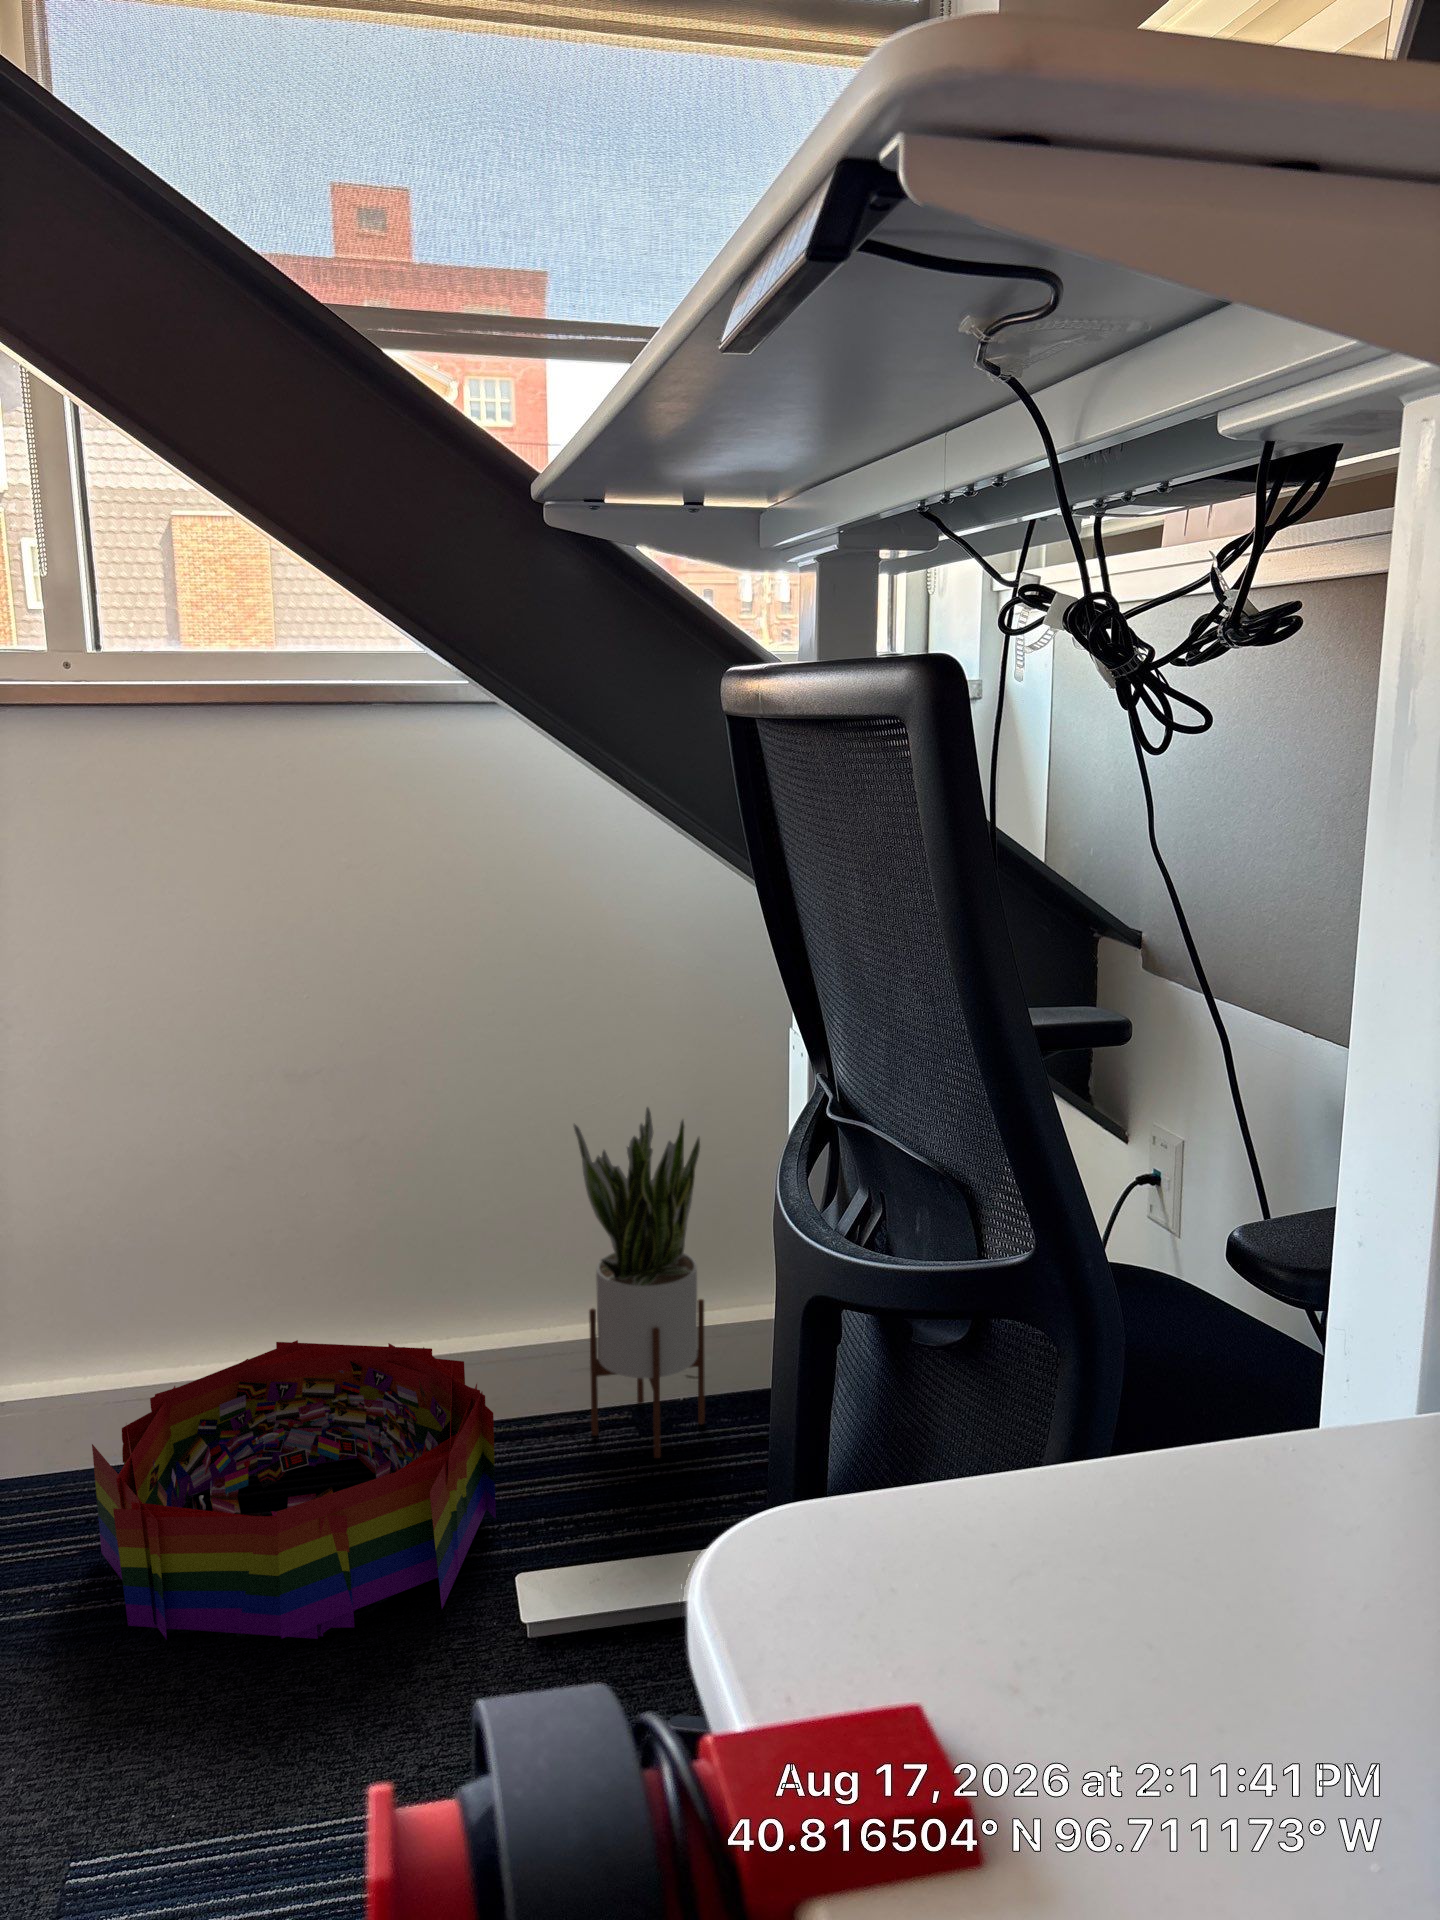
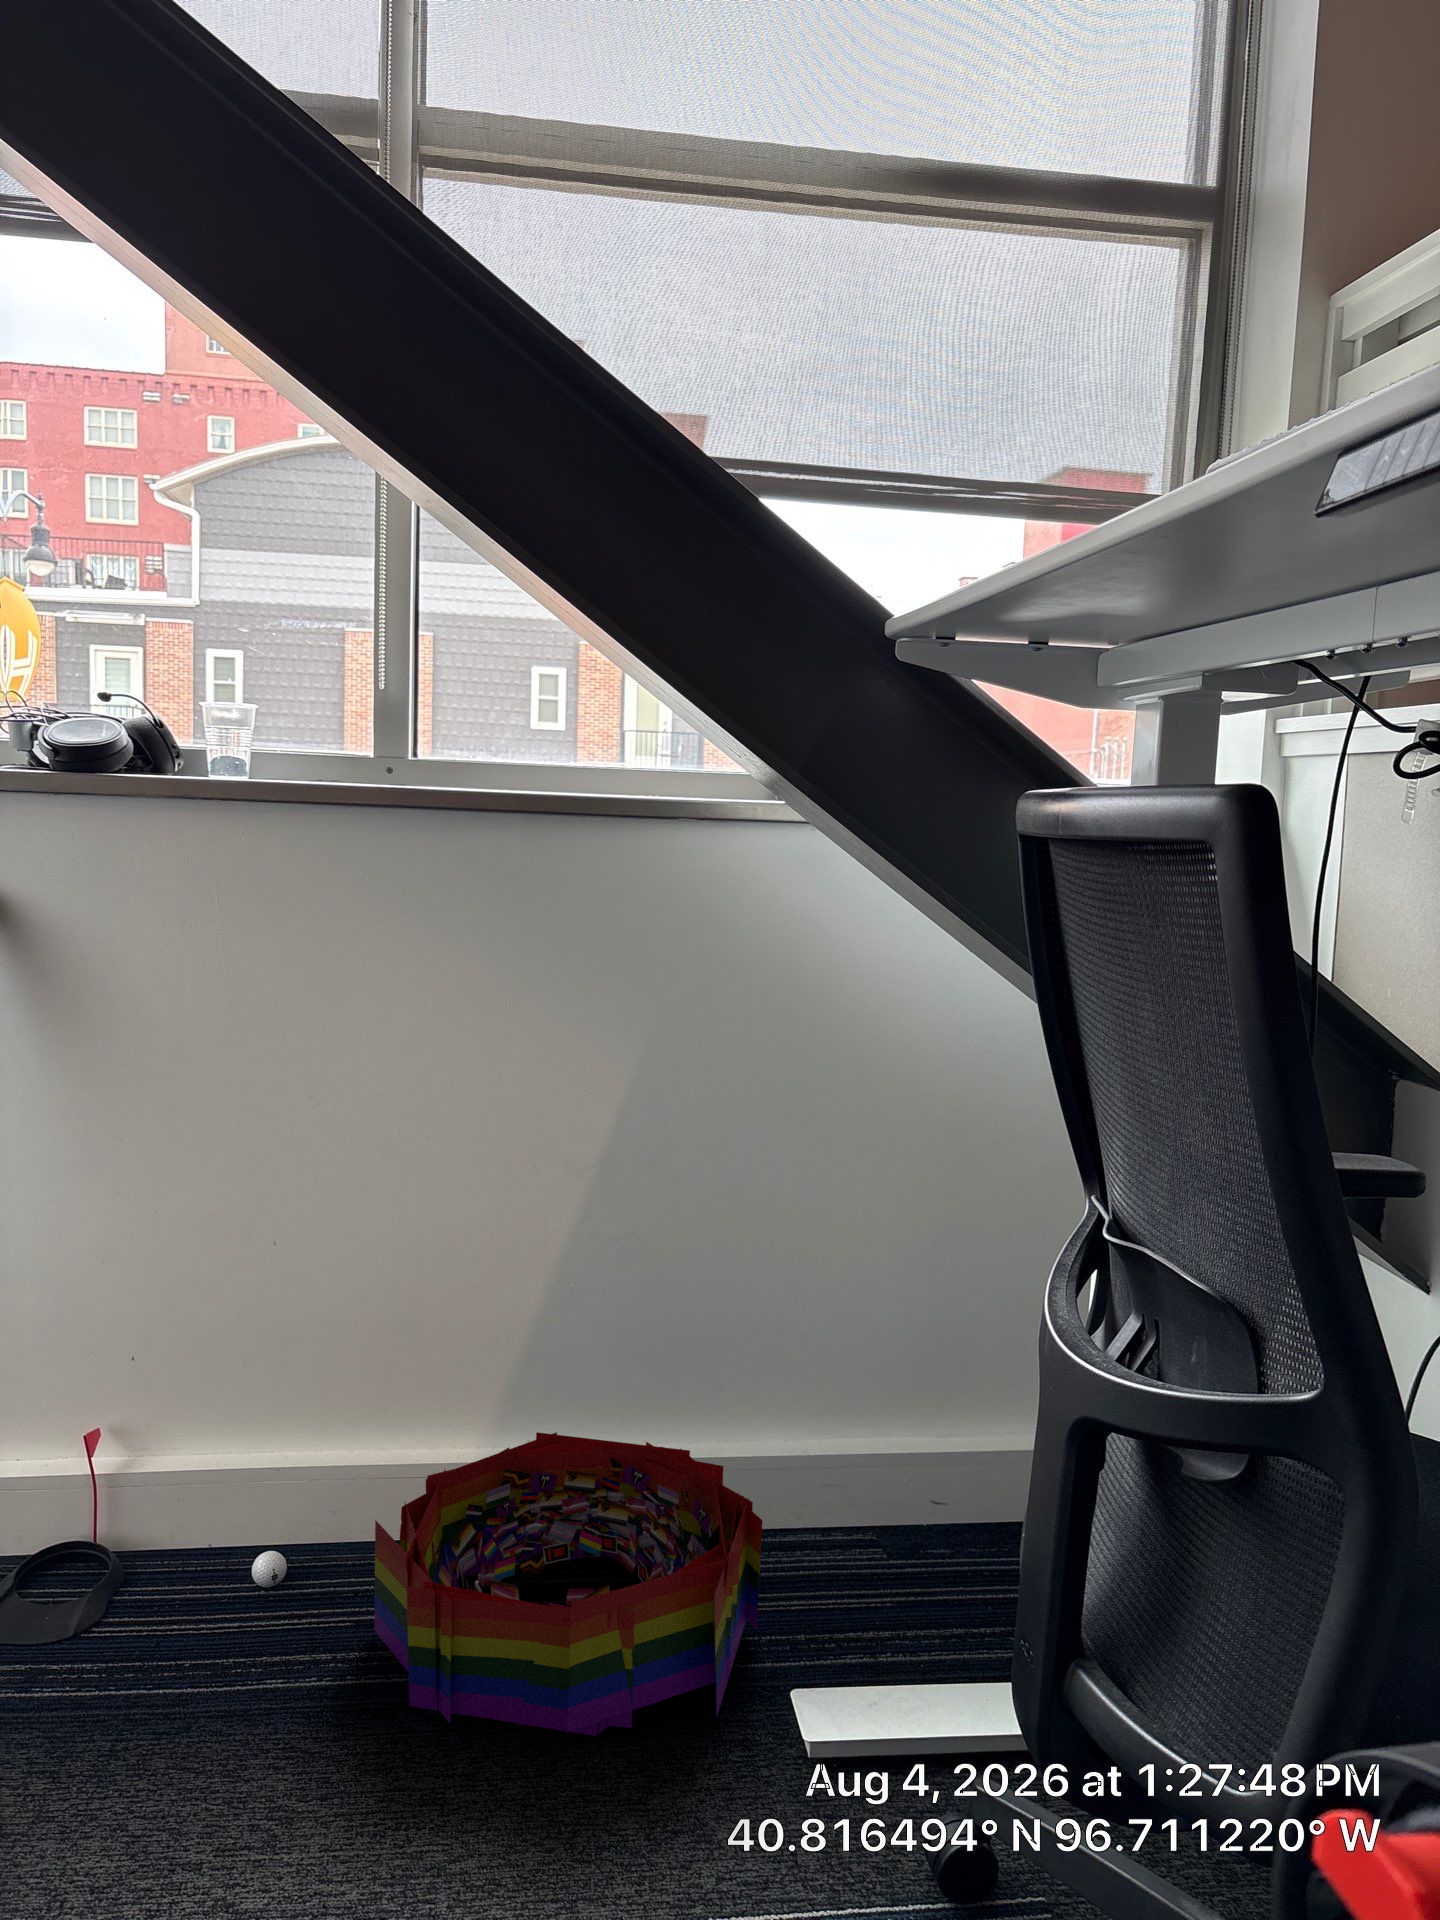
potted plant: present [574,1107,705,1458] -> none [839,1221,961,1581]

